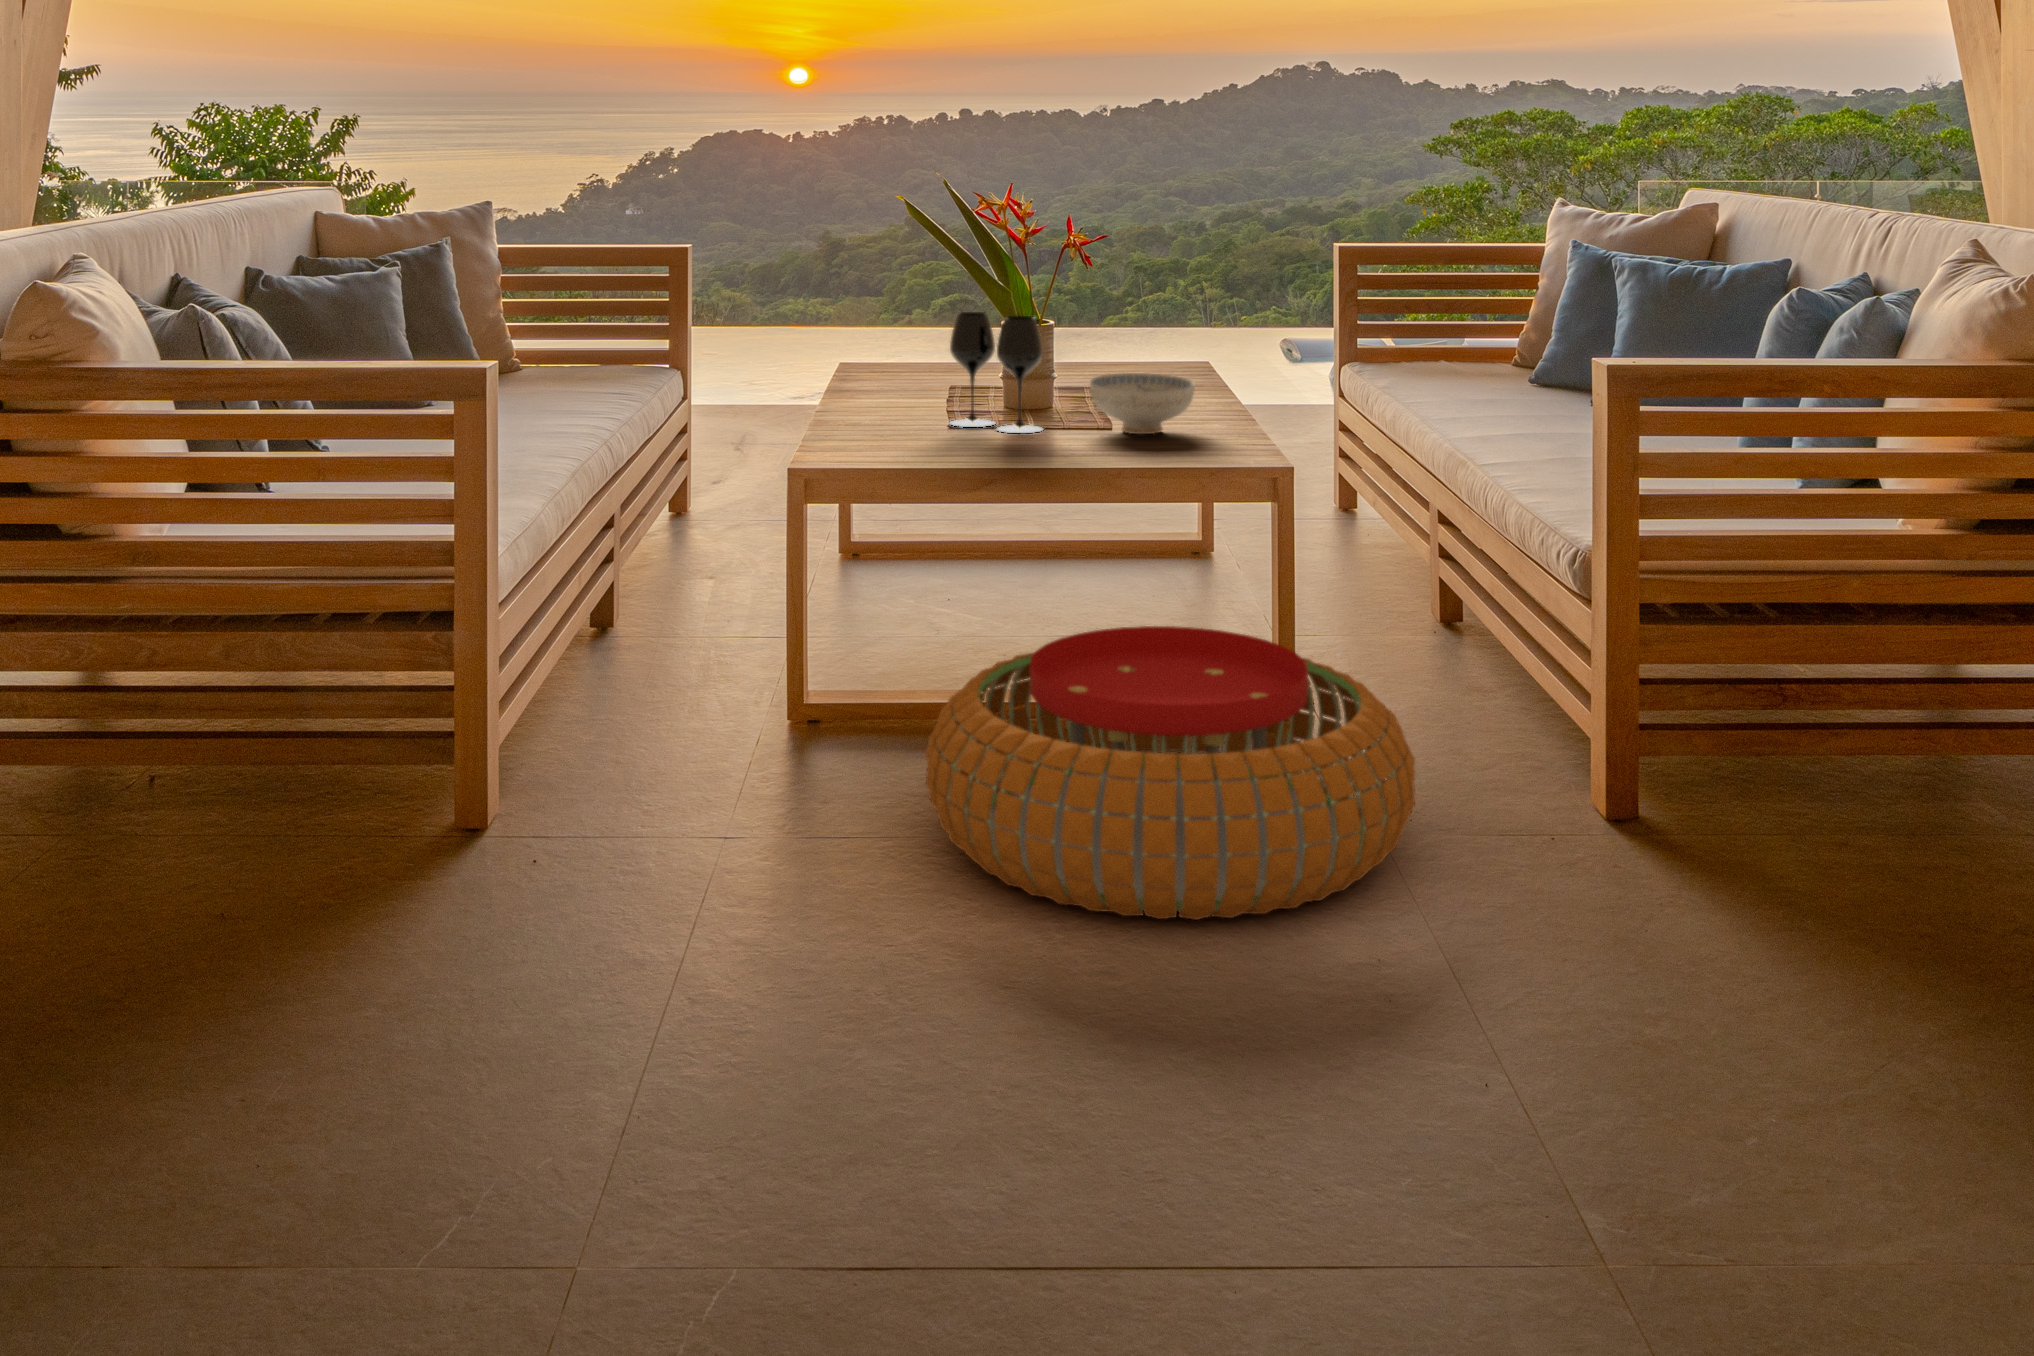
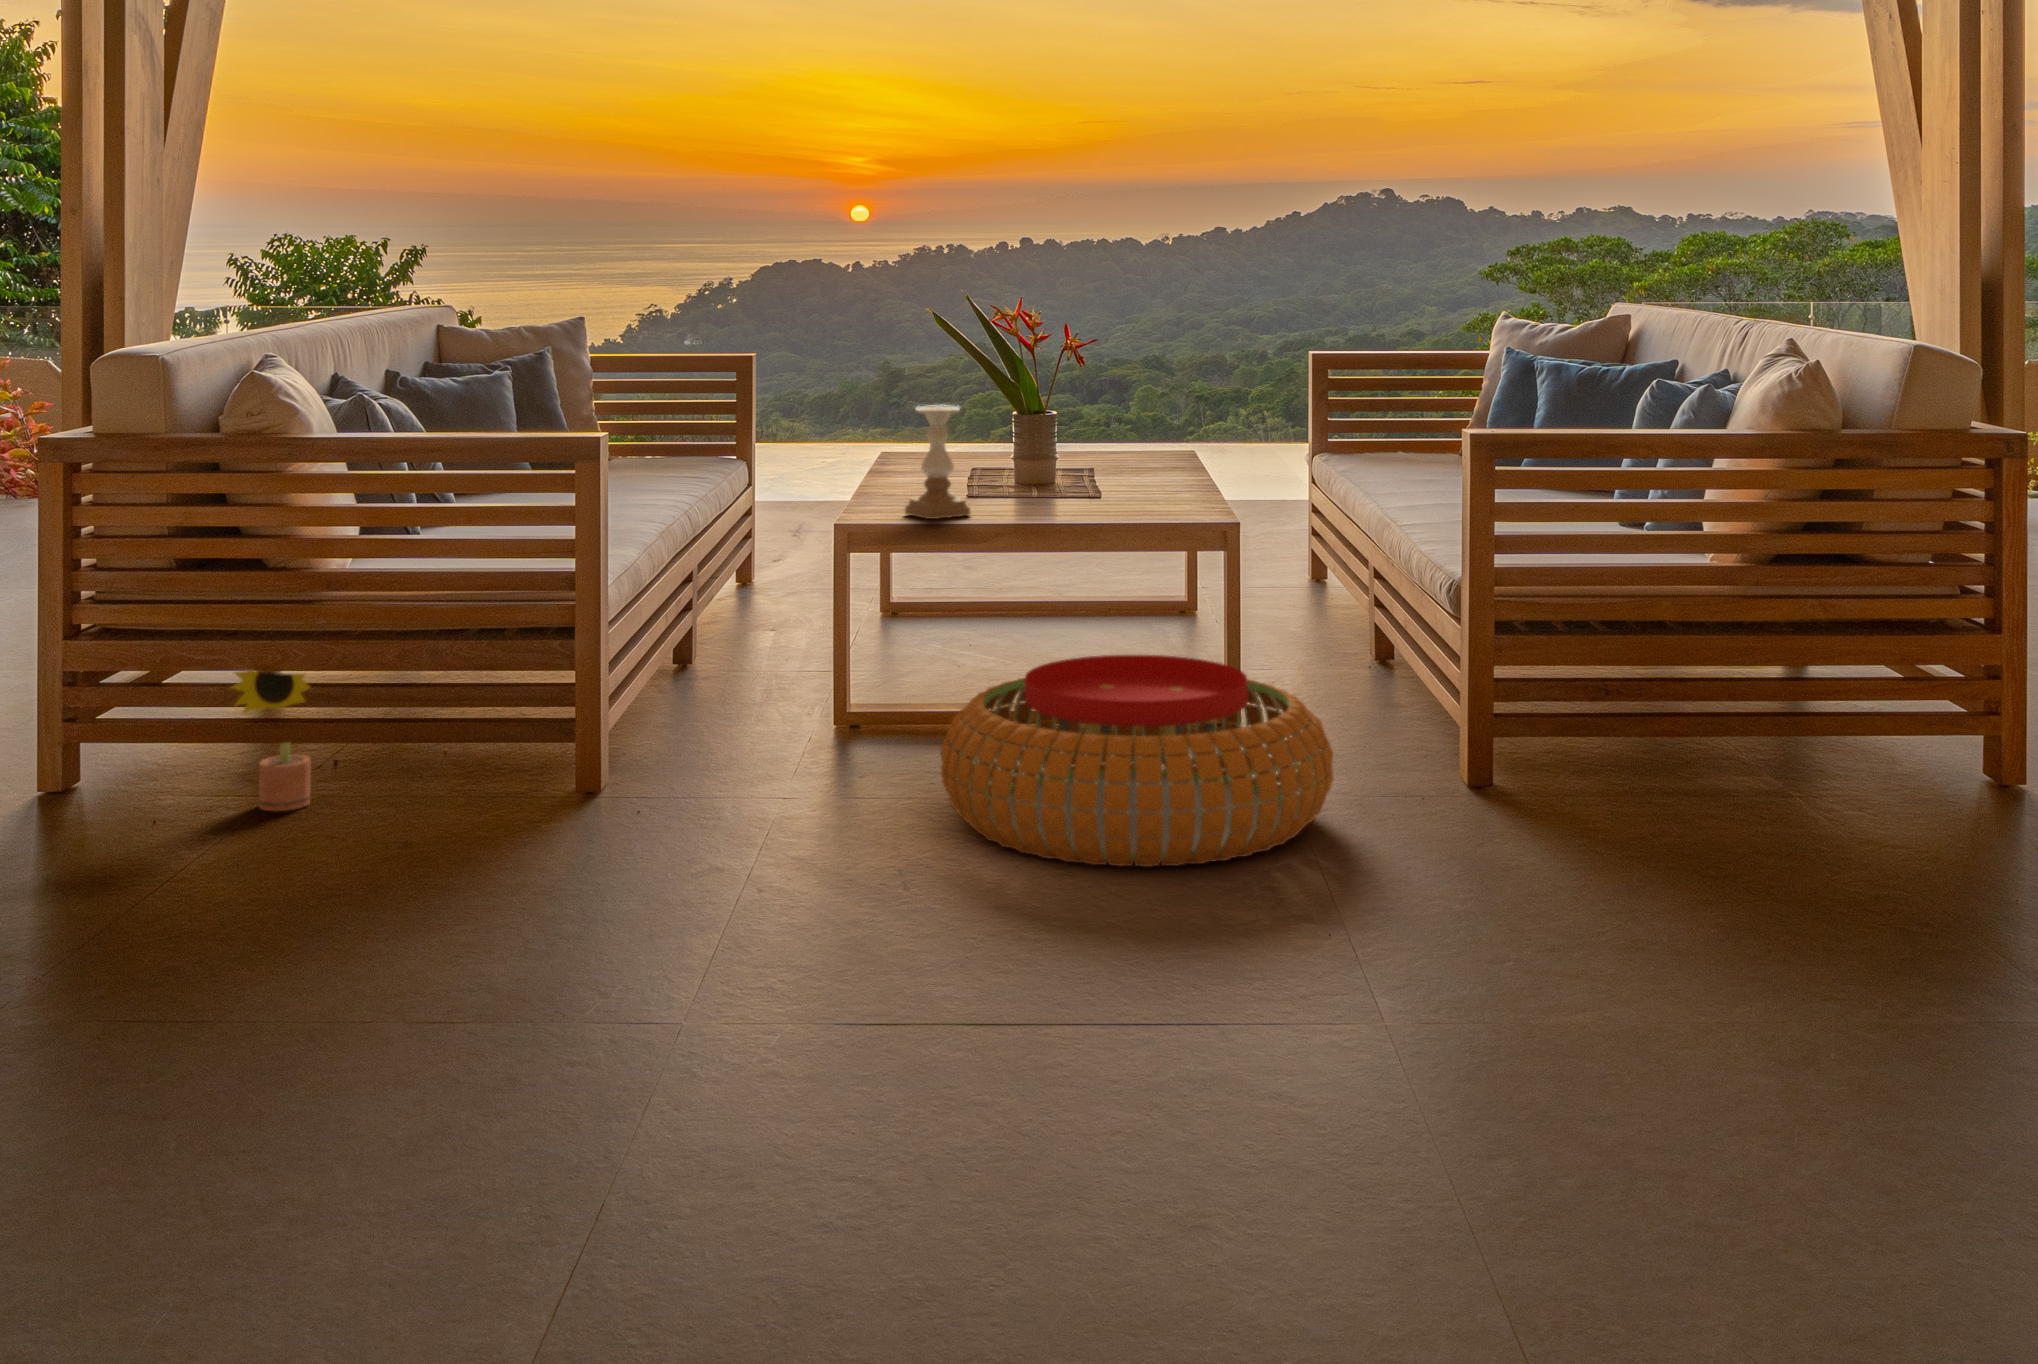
candle holder: none [869,311,947,445] -> present [905,405,970,519]
wine glass: present [950,312,1043,433] -> none [975,408,1056,511]
ceramic bowl: present [1089,373,1195,434] -> none [1094,461,1185,512]
decorative plant: none [36,628,145,826] -> present [232,670,310,811]

